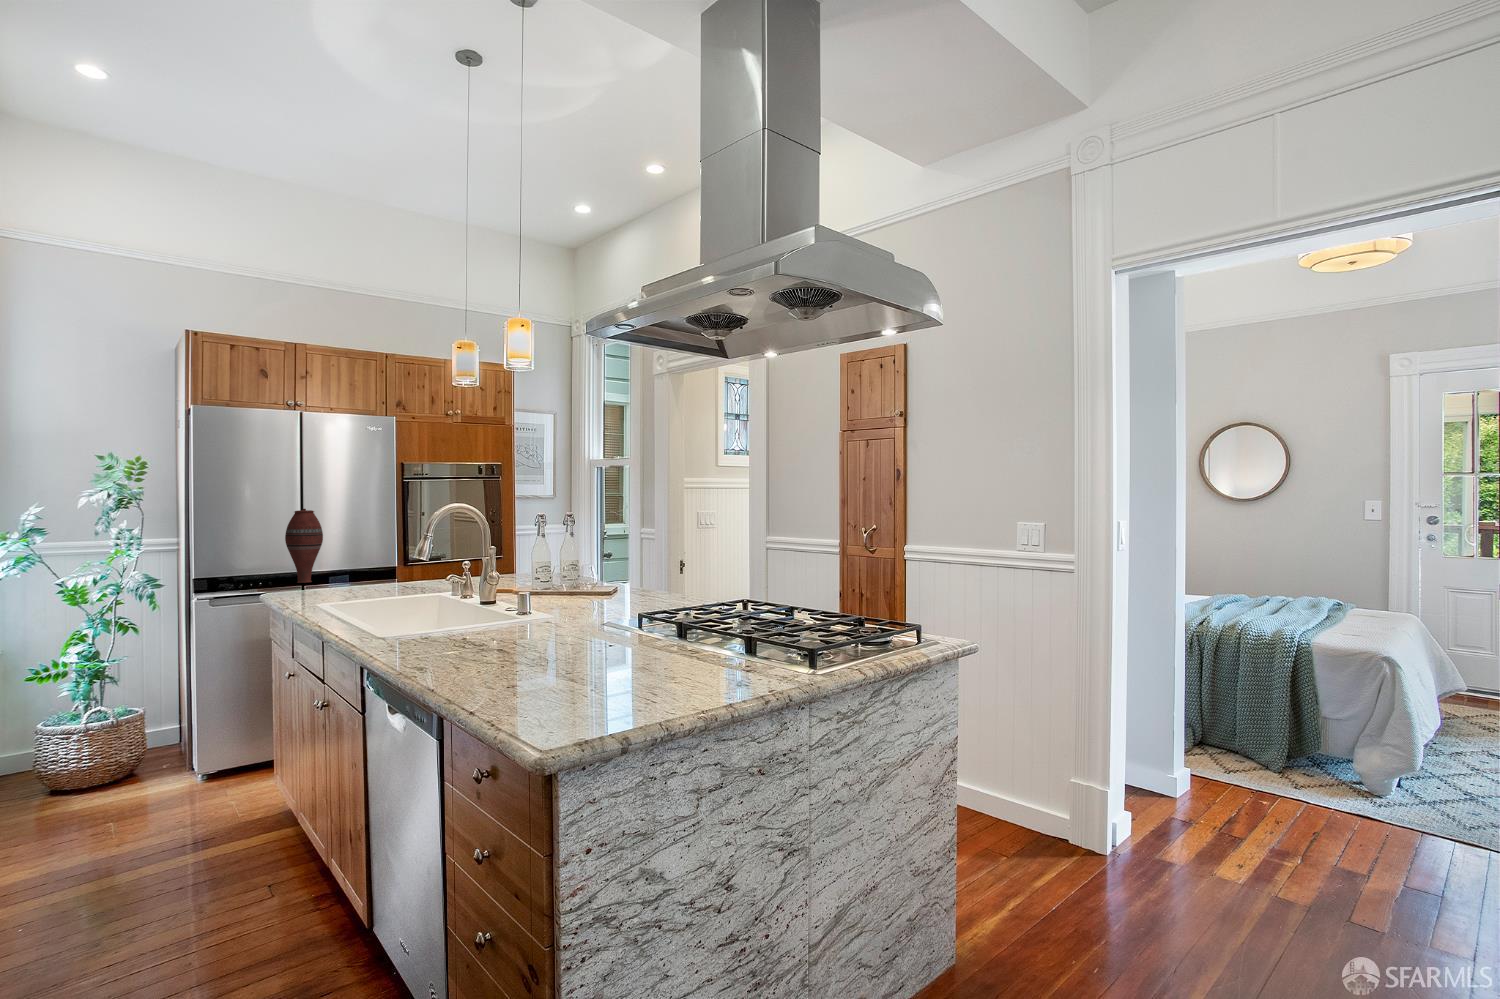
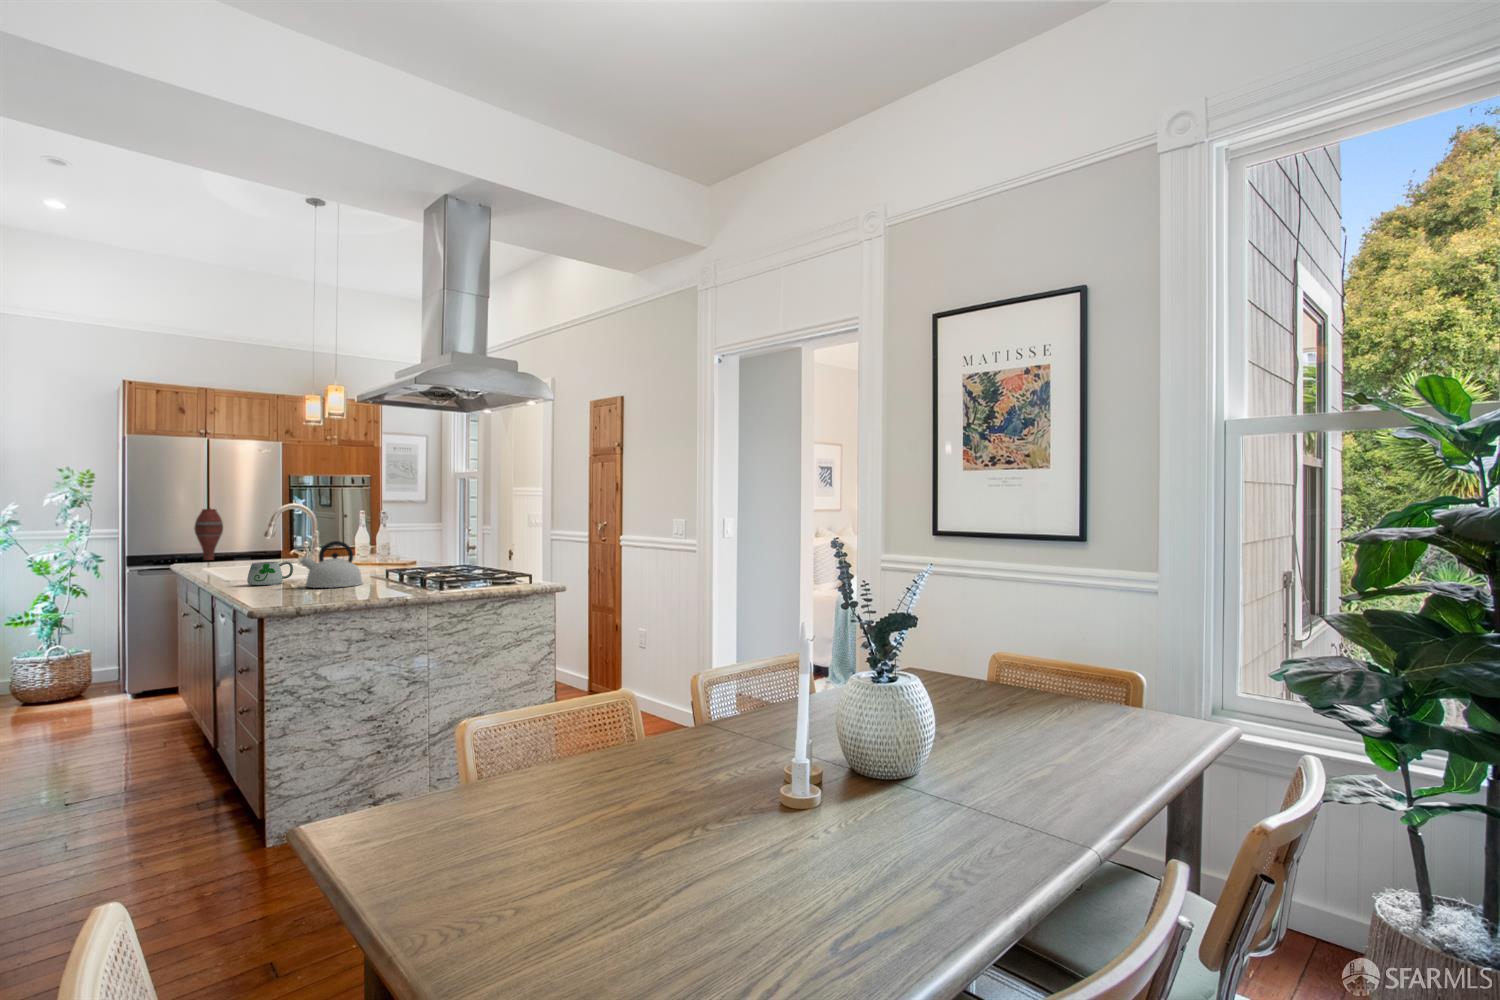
kettle: none [534,574,637,663] -> present [300,541,363,588]
mug: none [429,607,500,651] -> present [247,562,293,585]

